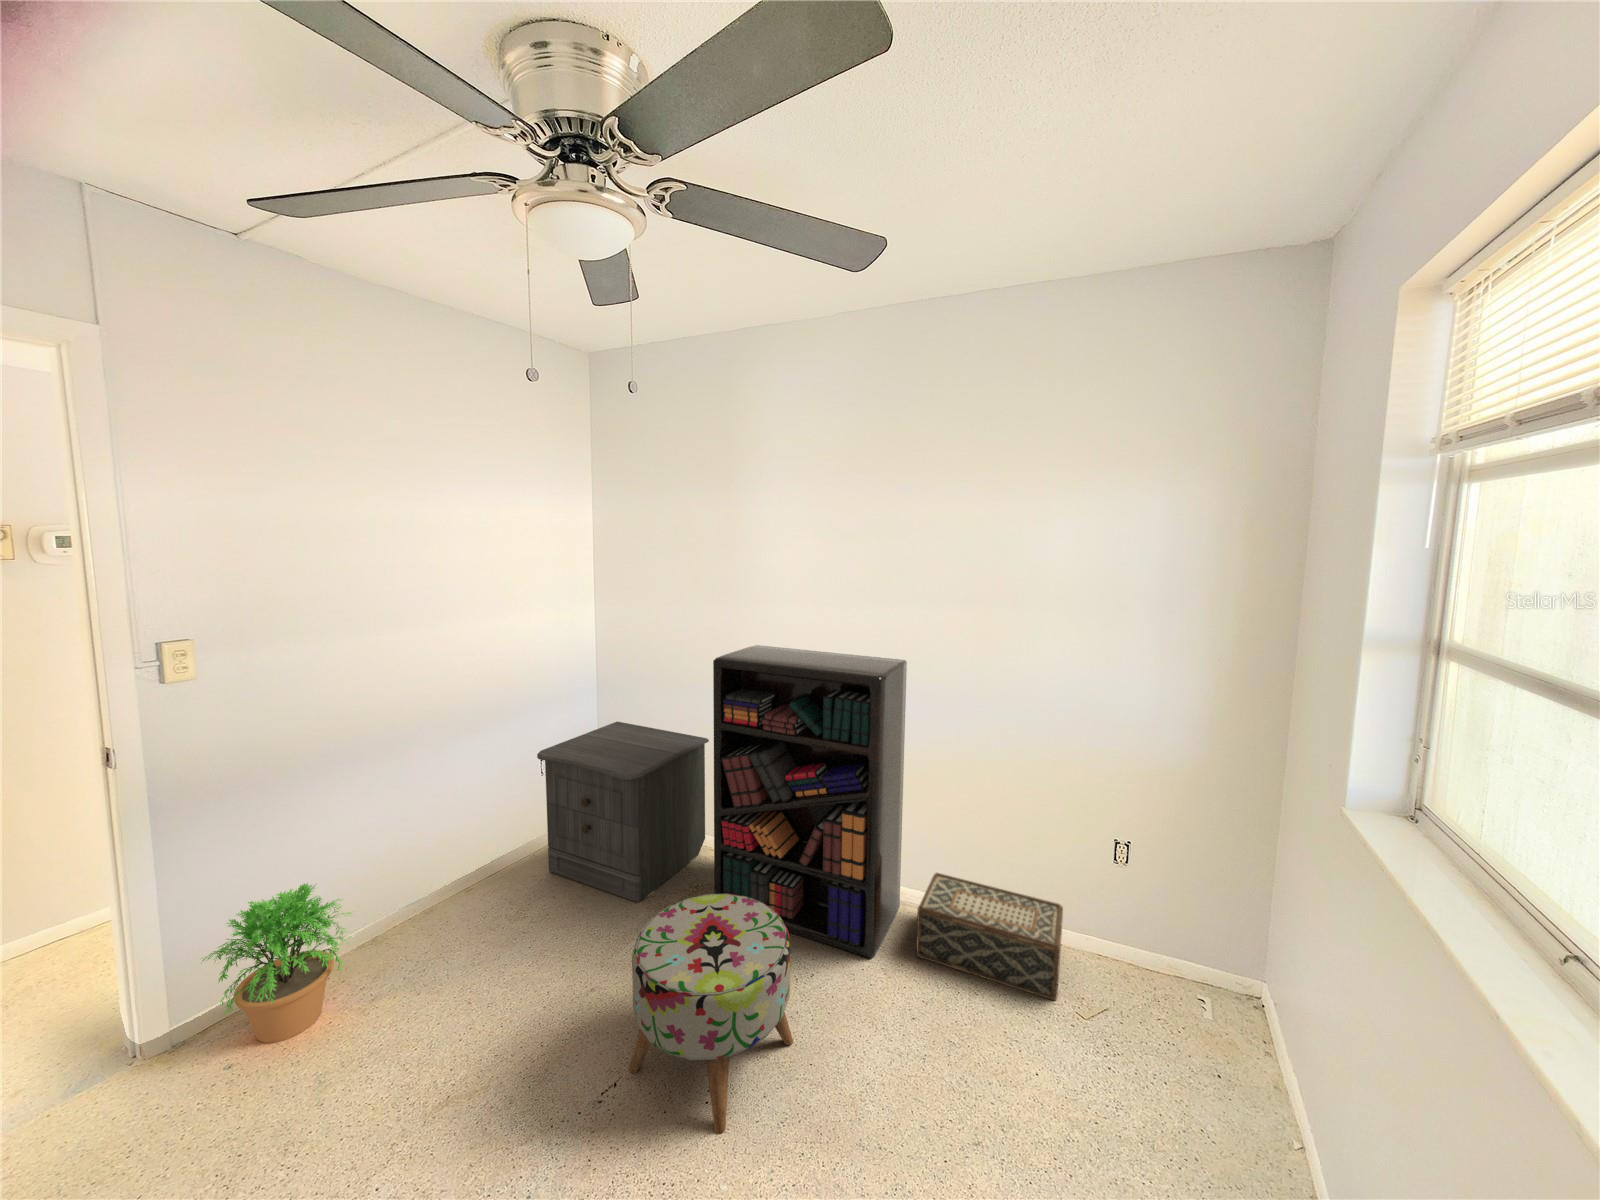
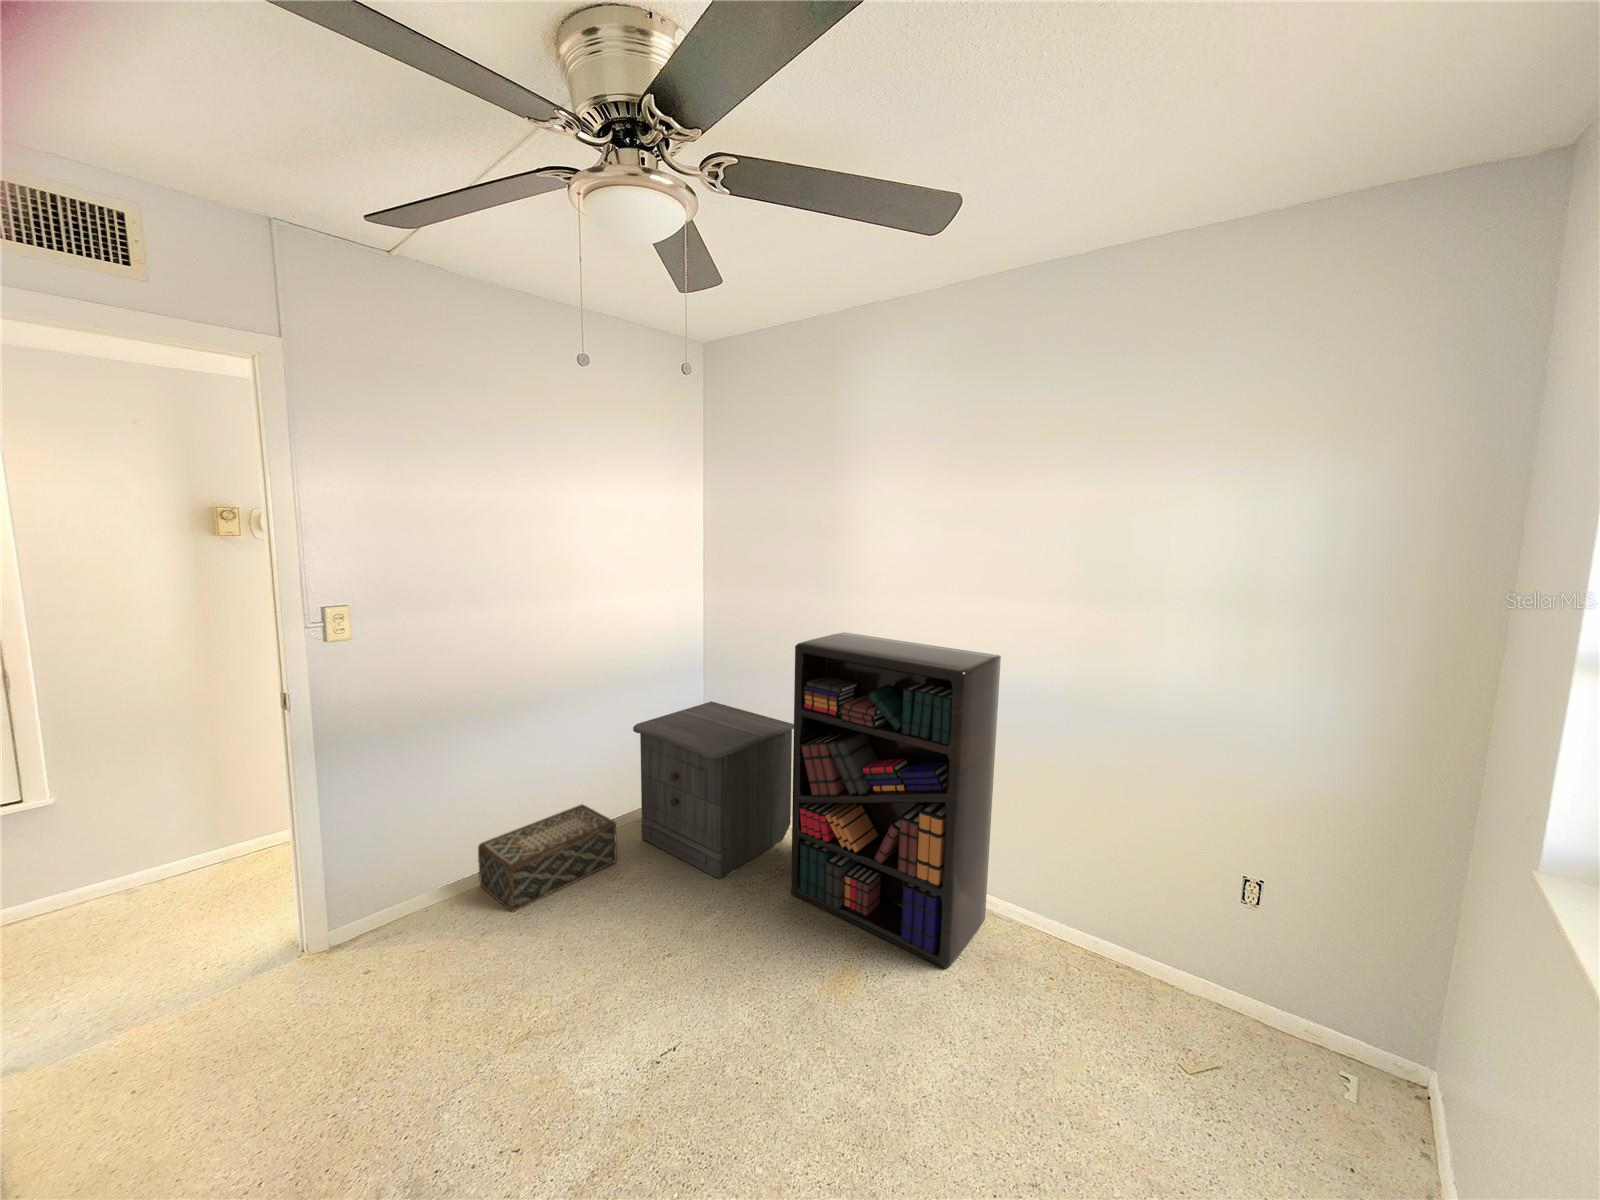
woven basket: present [916,873,1063,1000] -> present [478,805,617,912]
potted plant: present [203,883,351,1043] -> none [347,823,469,957]
ottoman: present [629,894,793,1134] -> none [688,879,851,1116]

